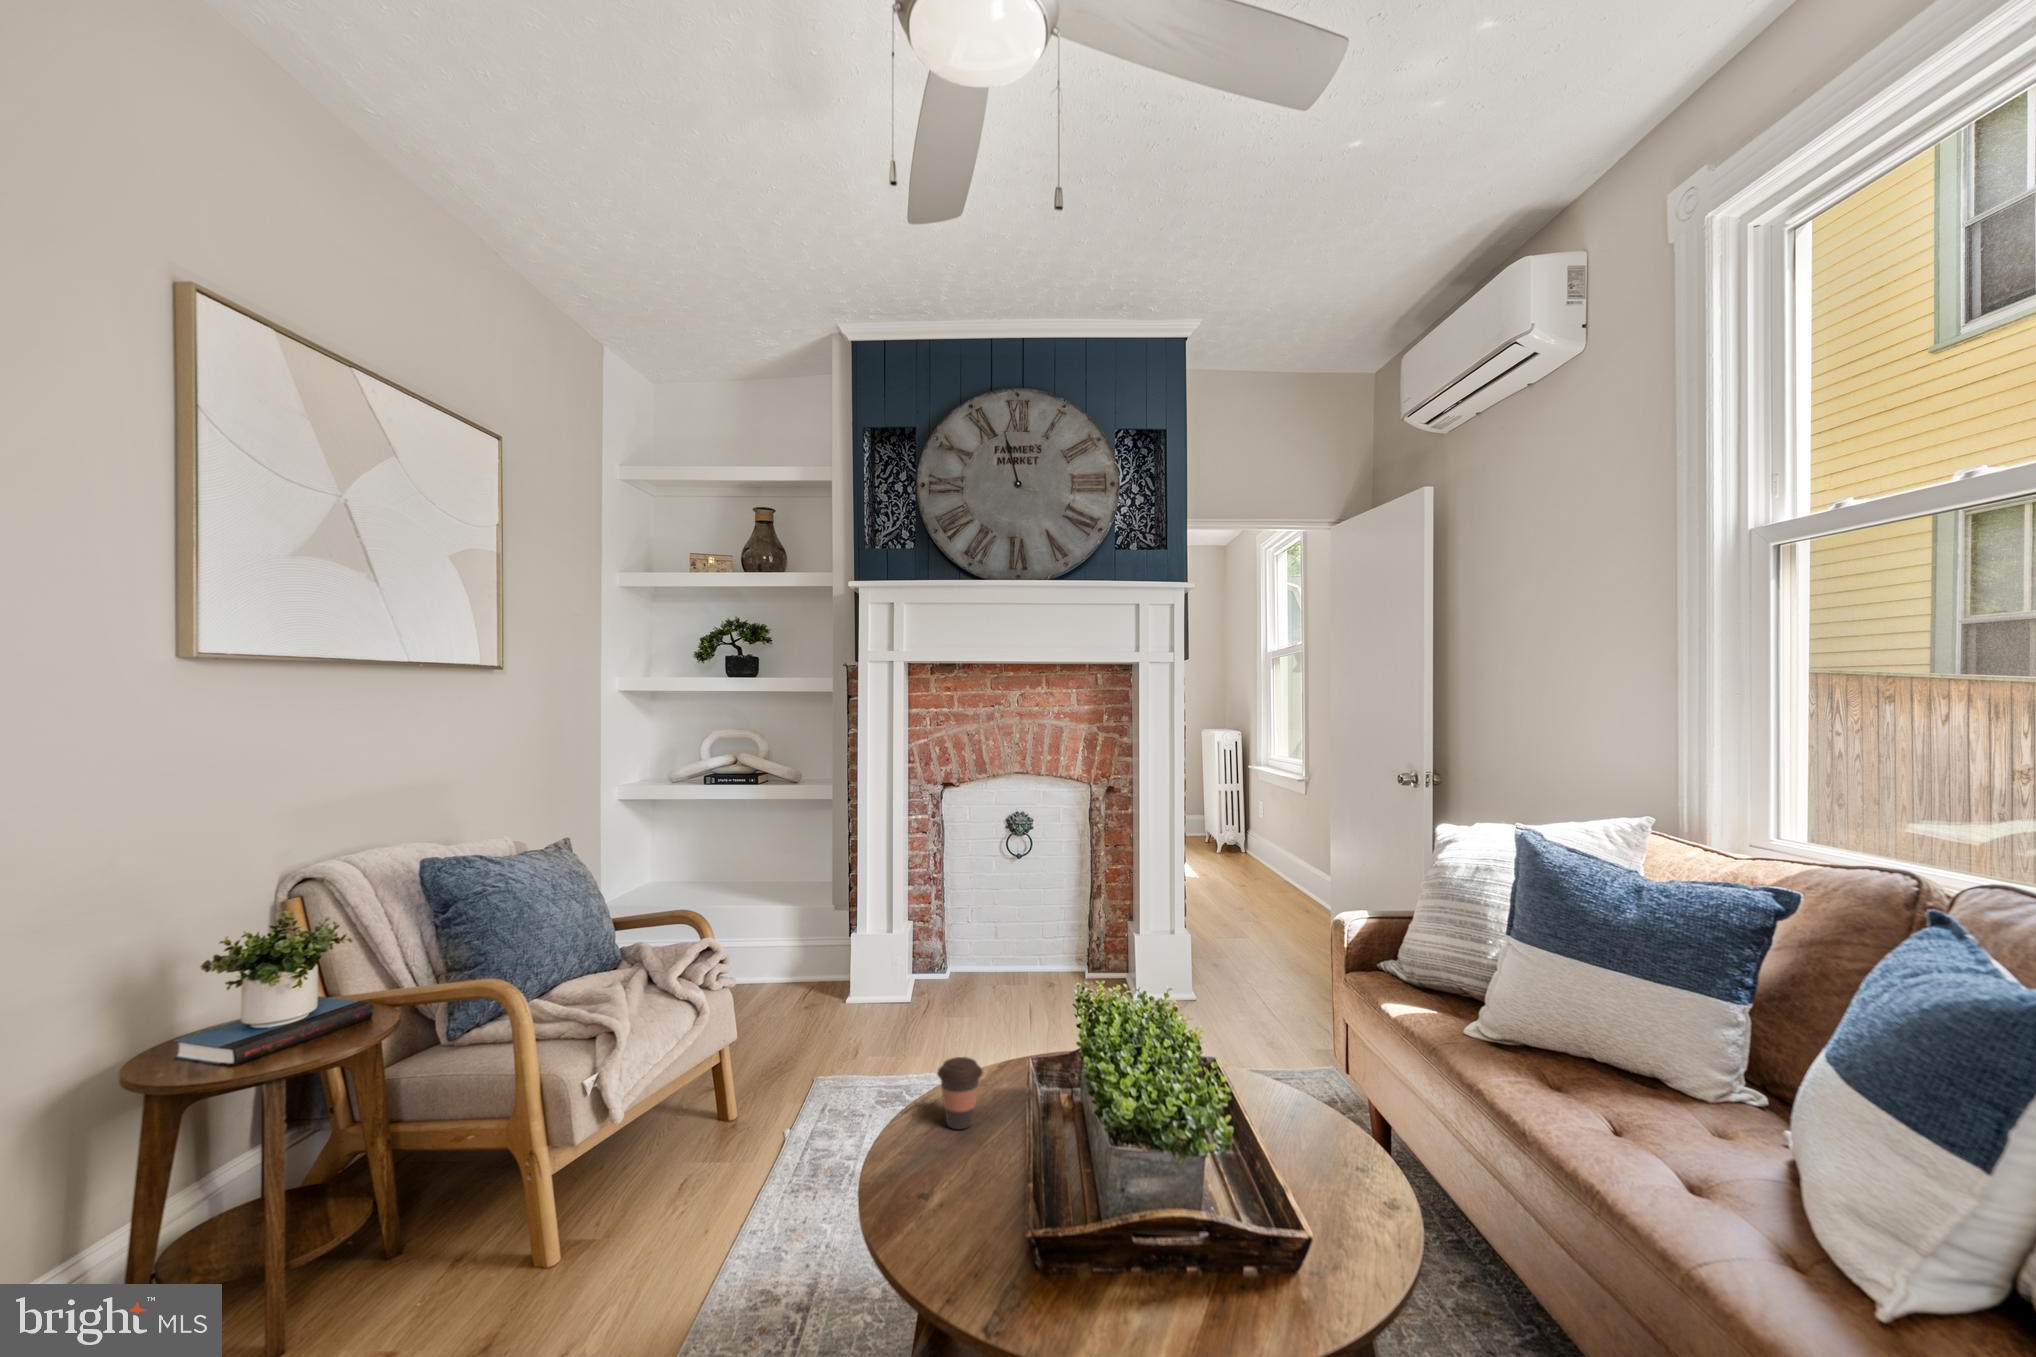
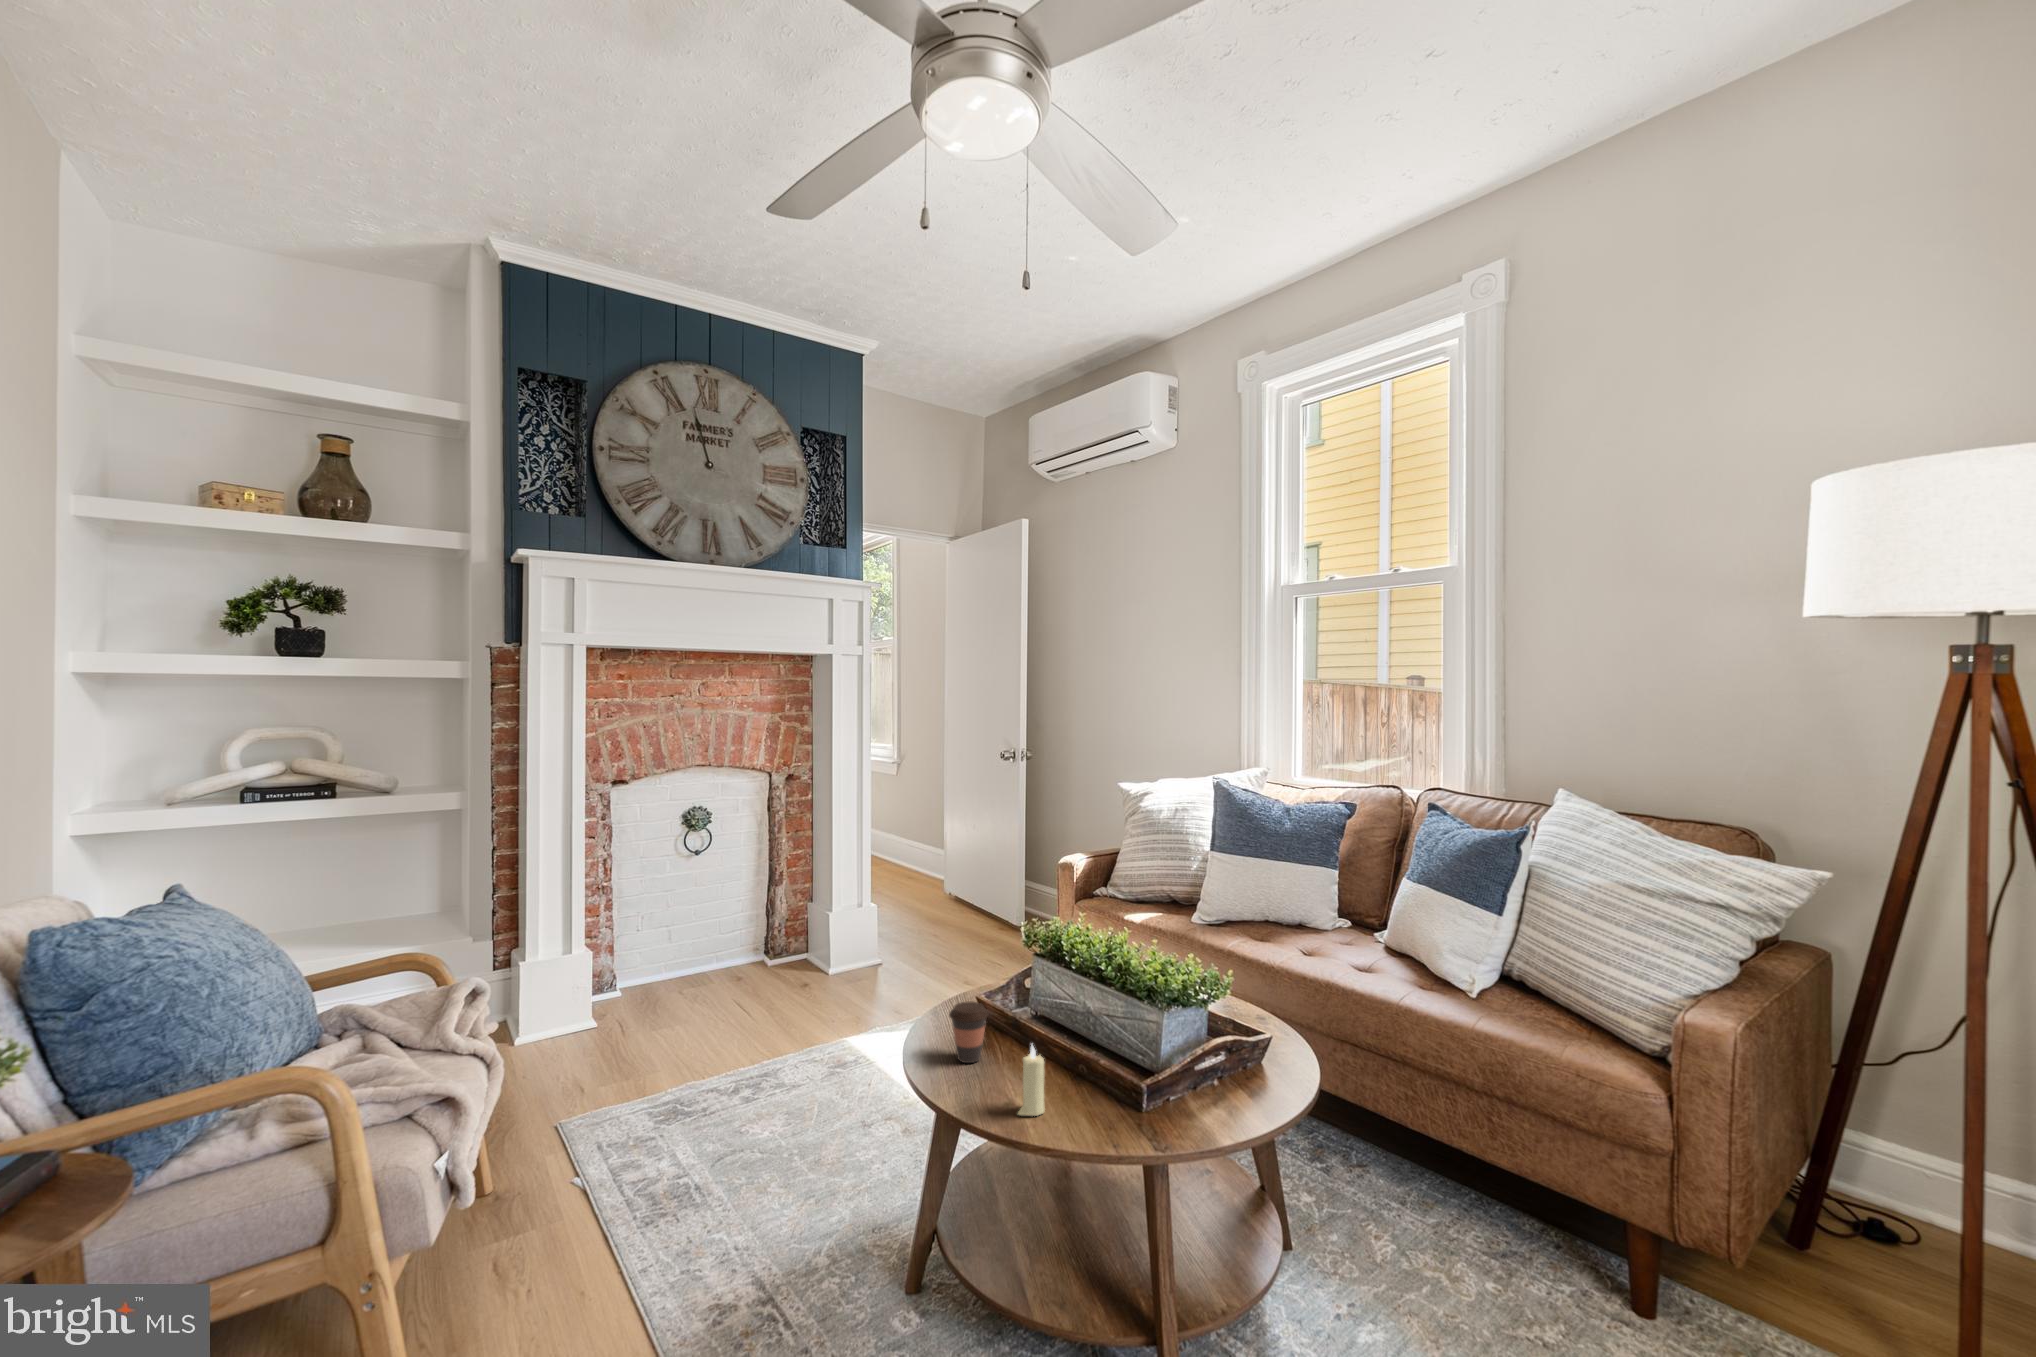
candle: none [915,1124,953,1214] -> present [1018,1045,1044,1116]

